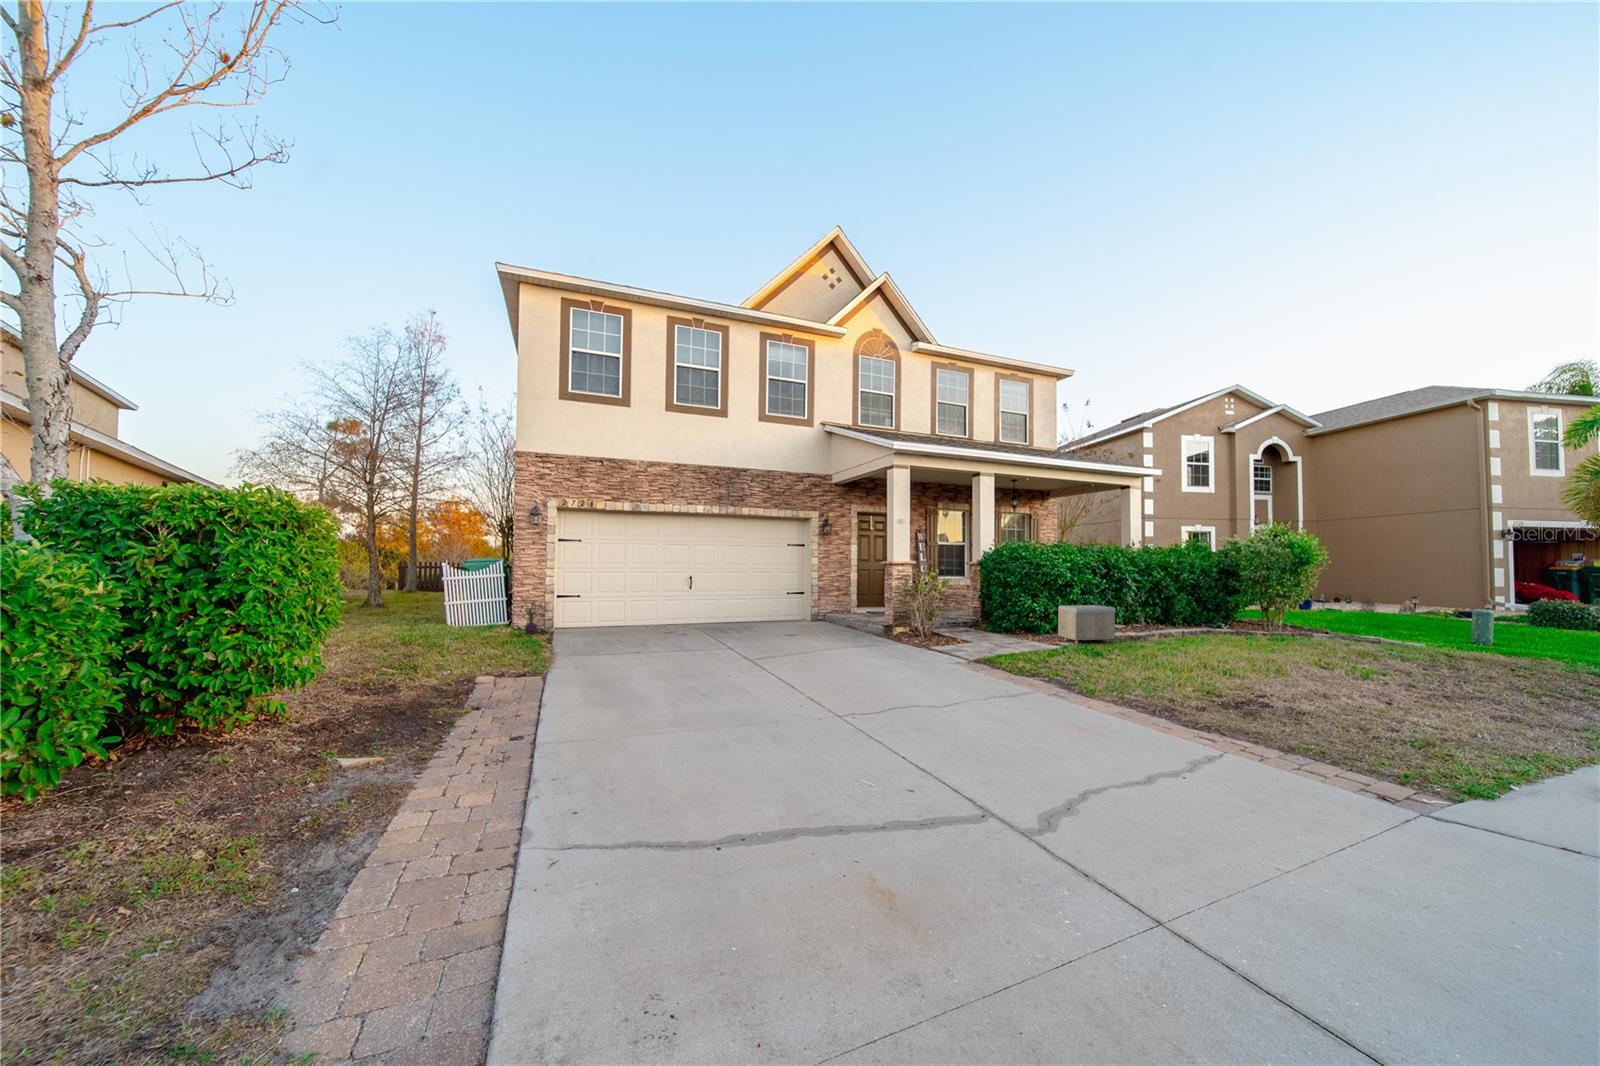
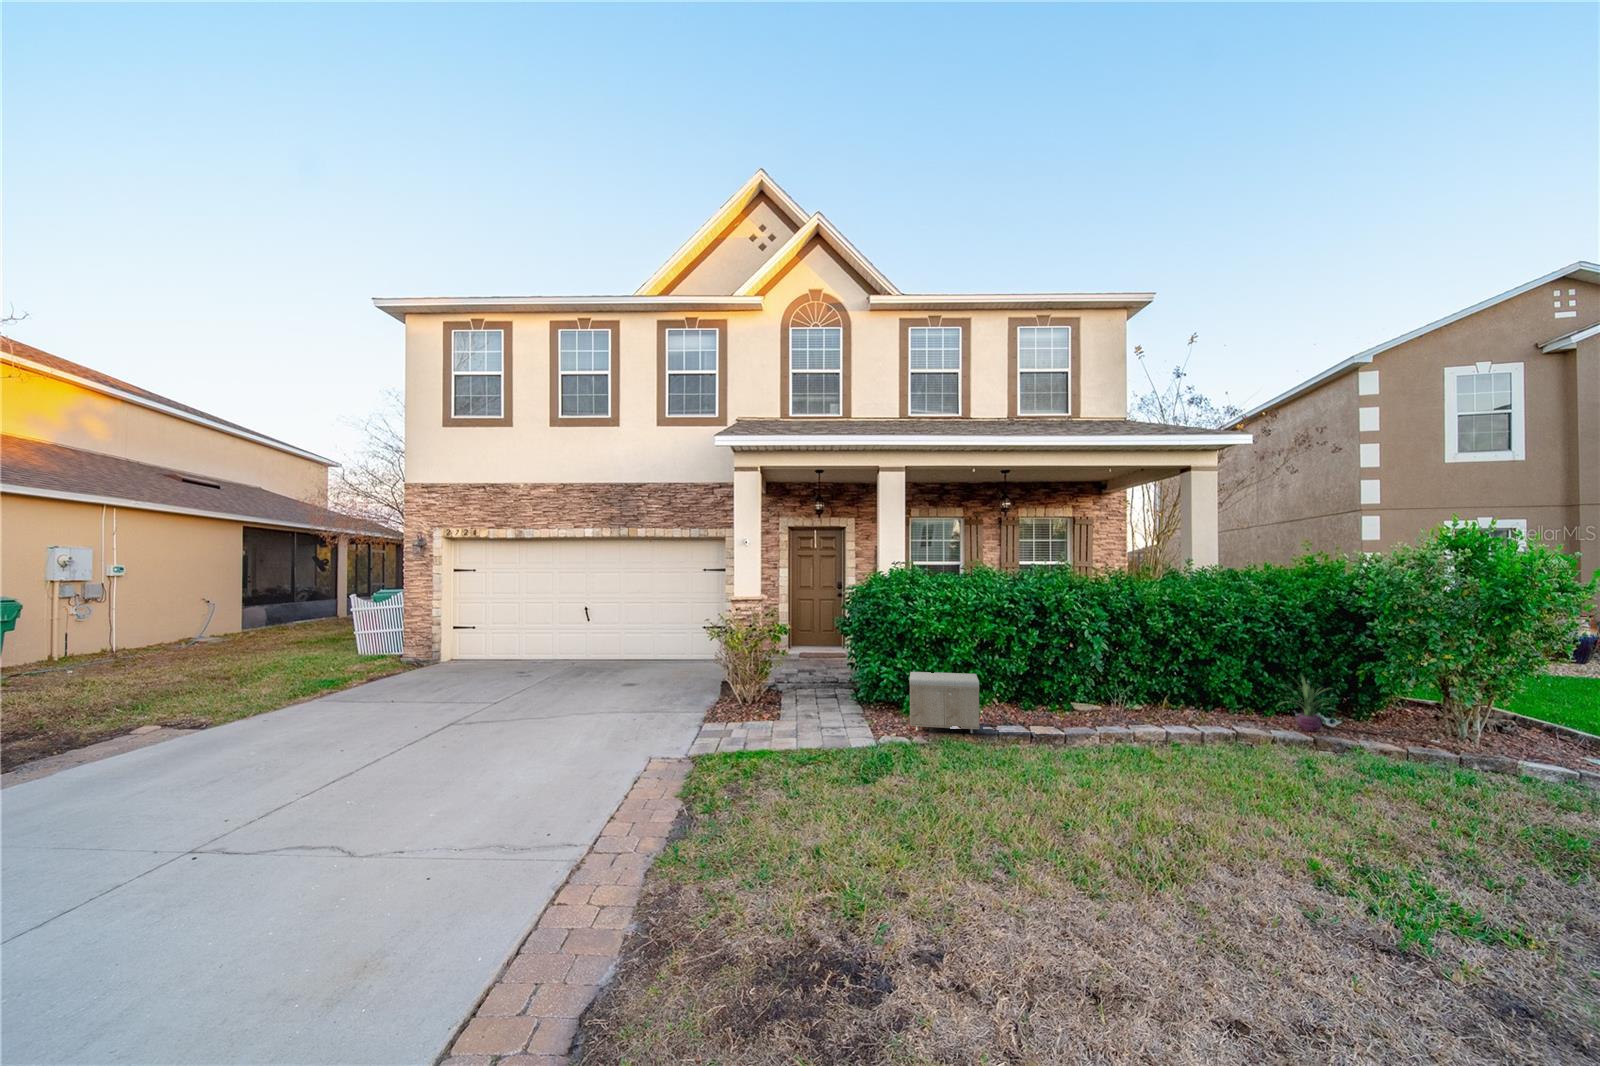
decorative plant: present [525,601,538,634] -> present [1280,675,1322,732]

